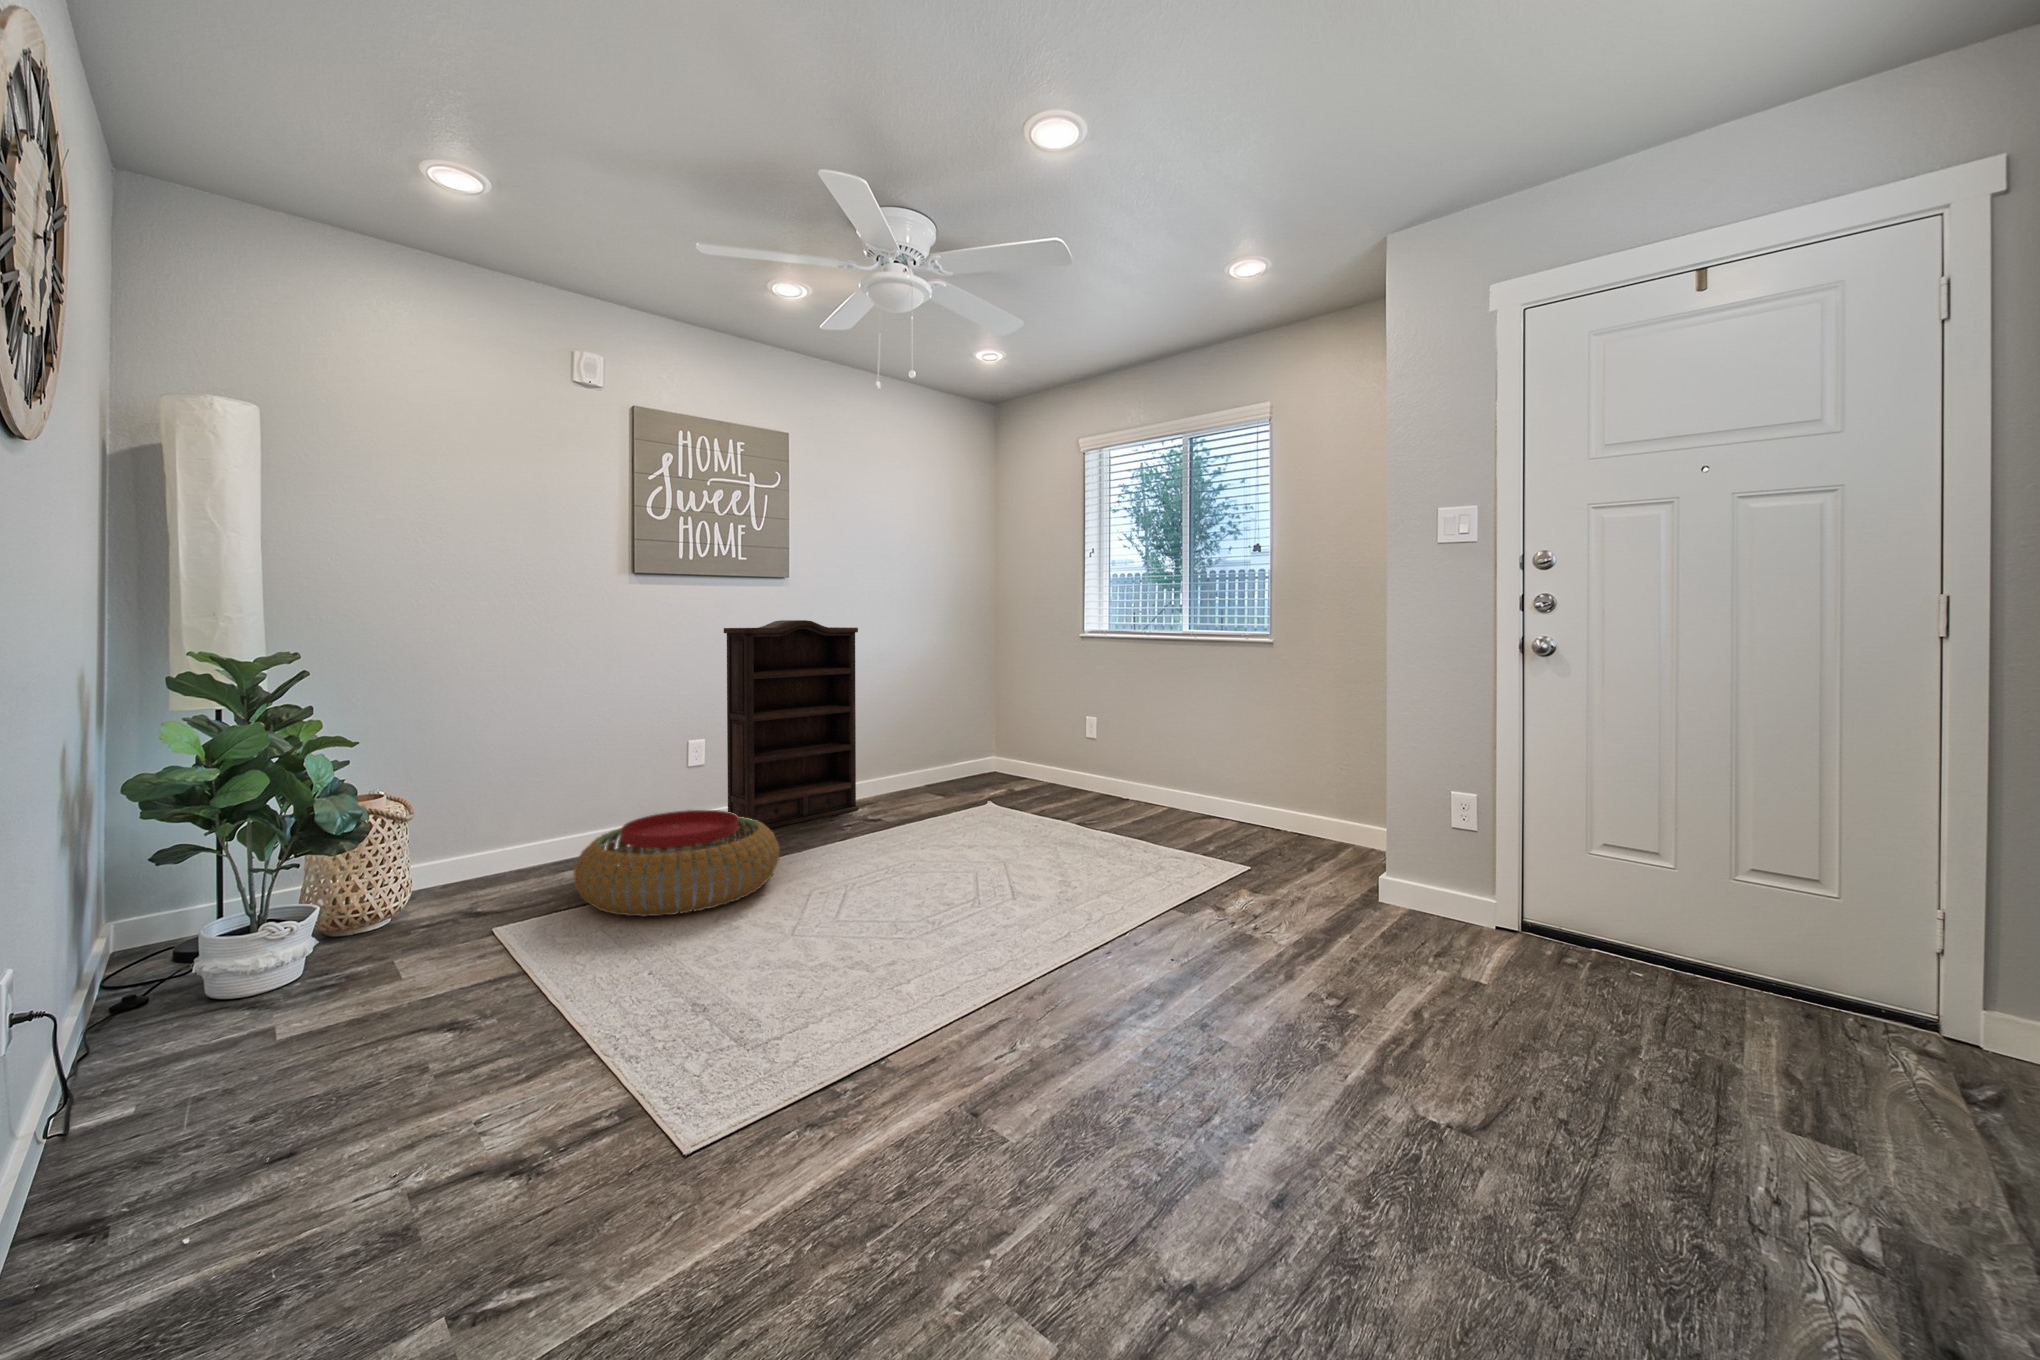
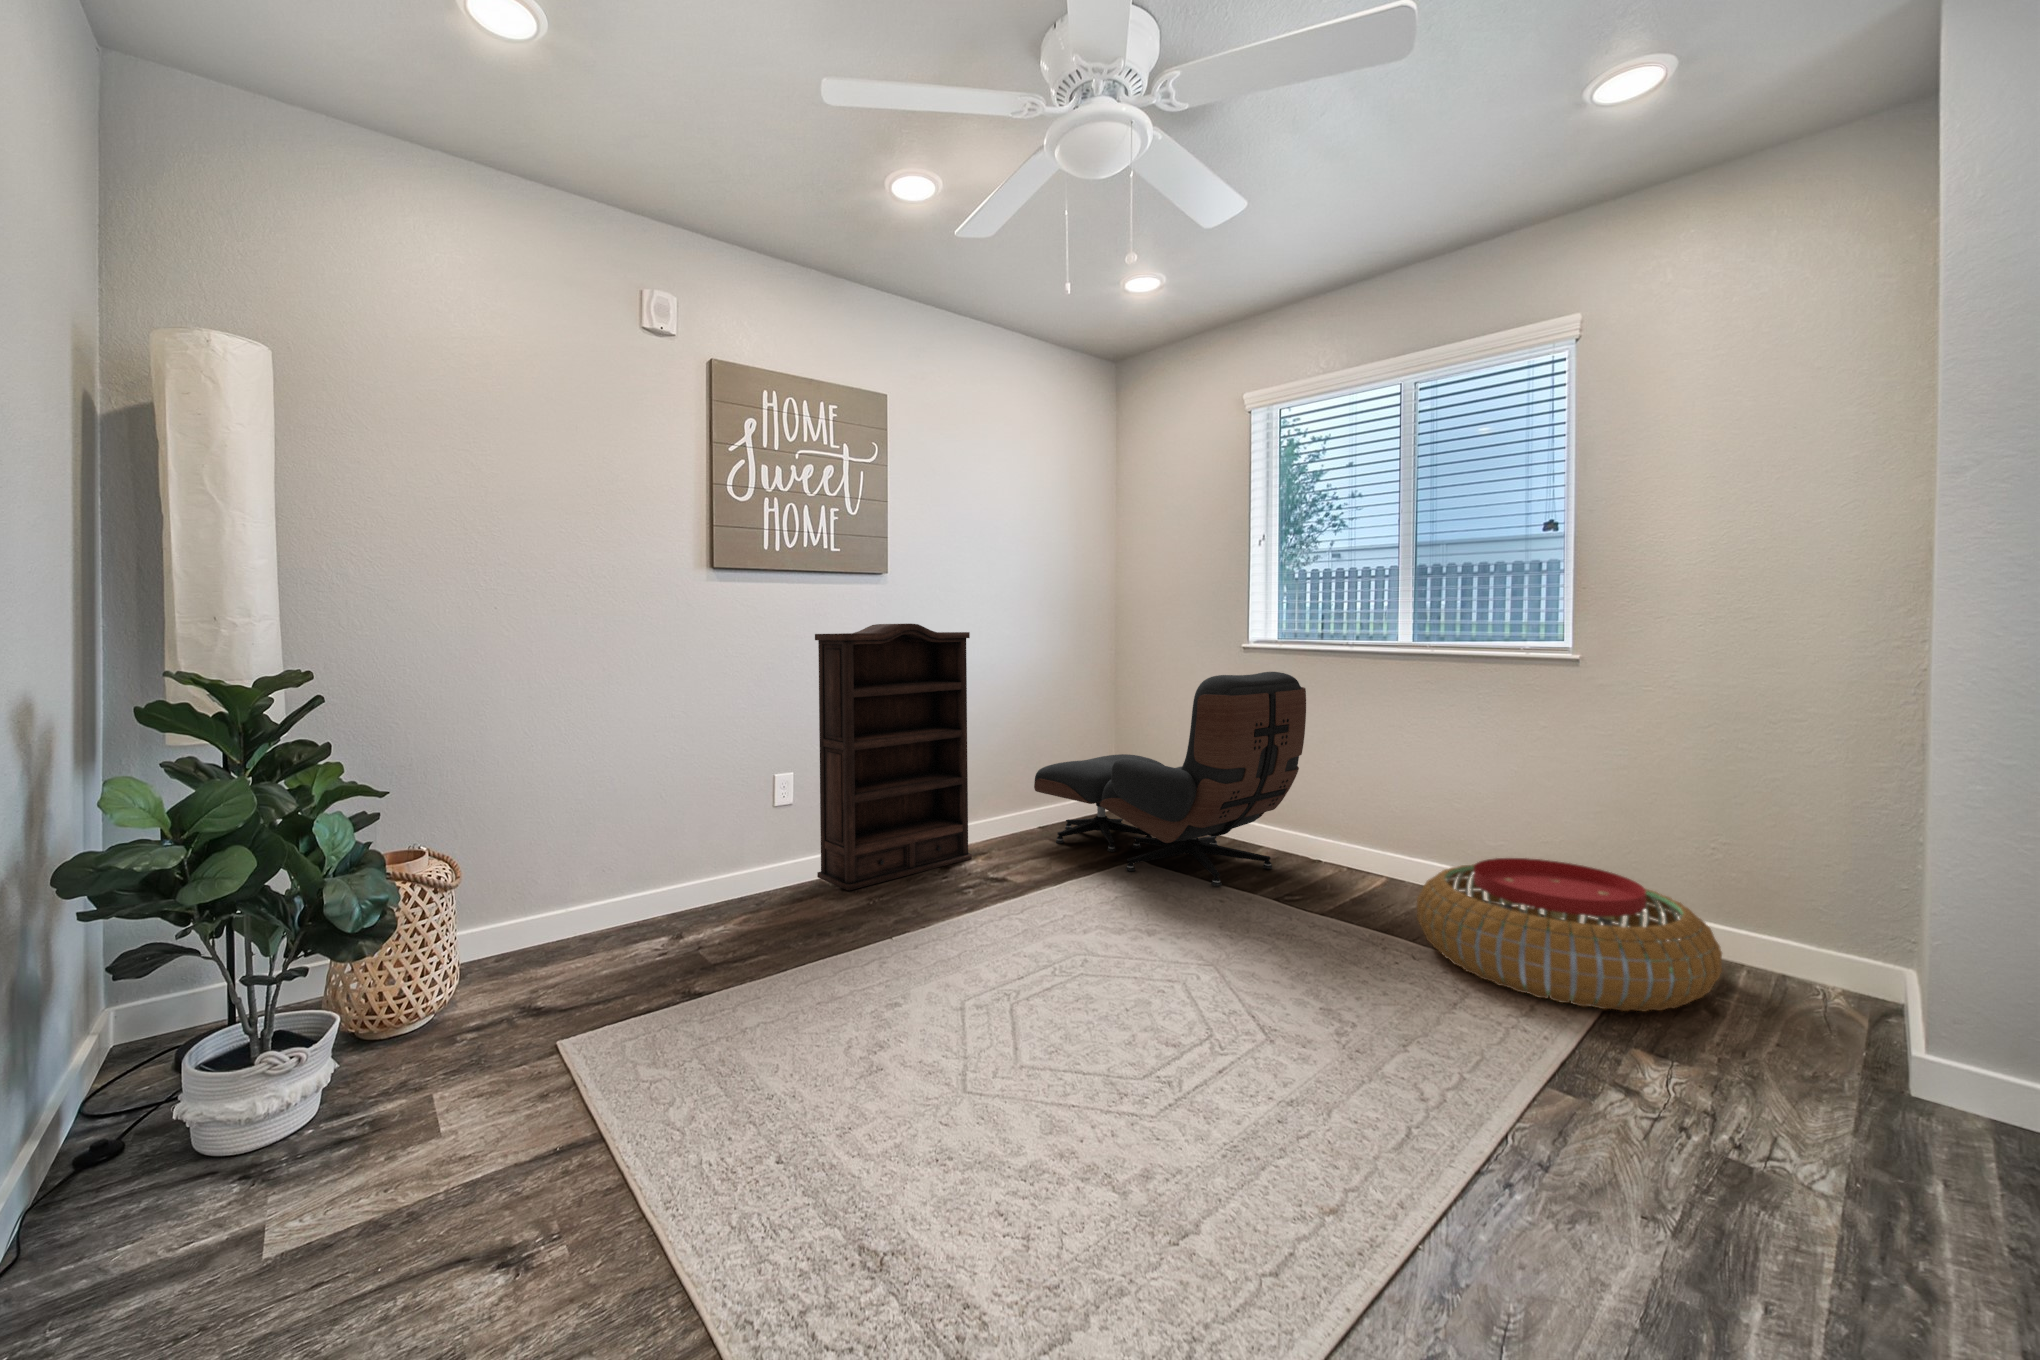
lounge chair: none [916,660,1114,822] -> present [1034,672,1306,886]
pouf: present [574,810,779,917] -> present [1417,858,1722,1012]

